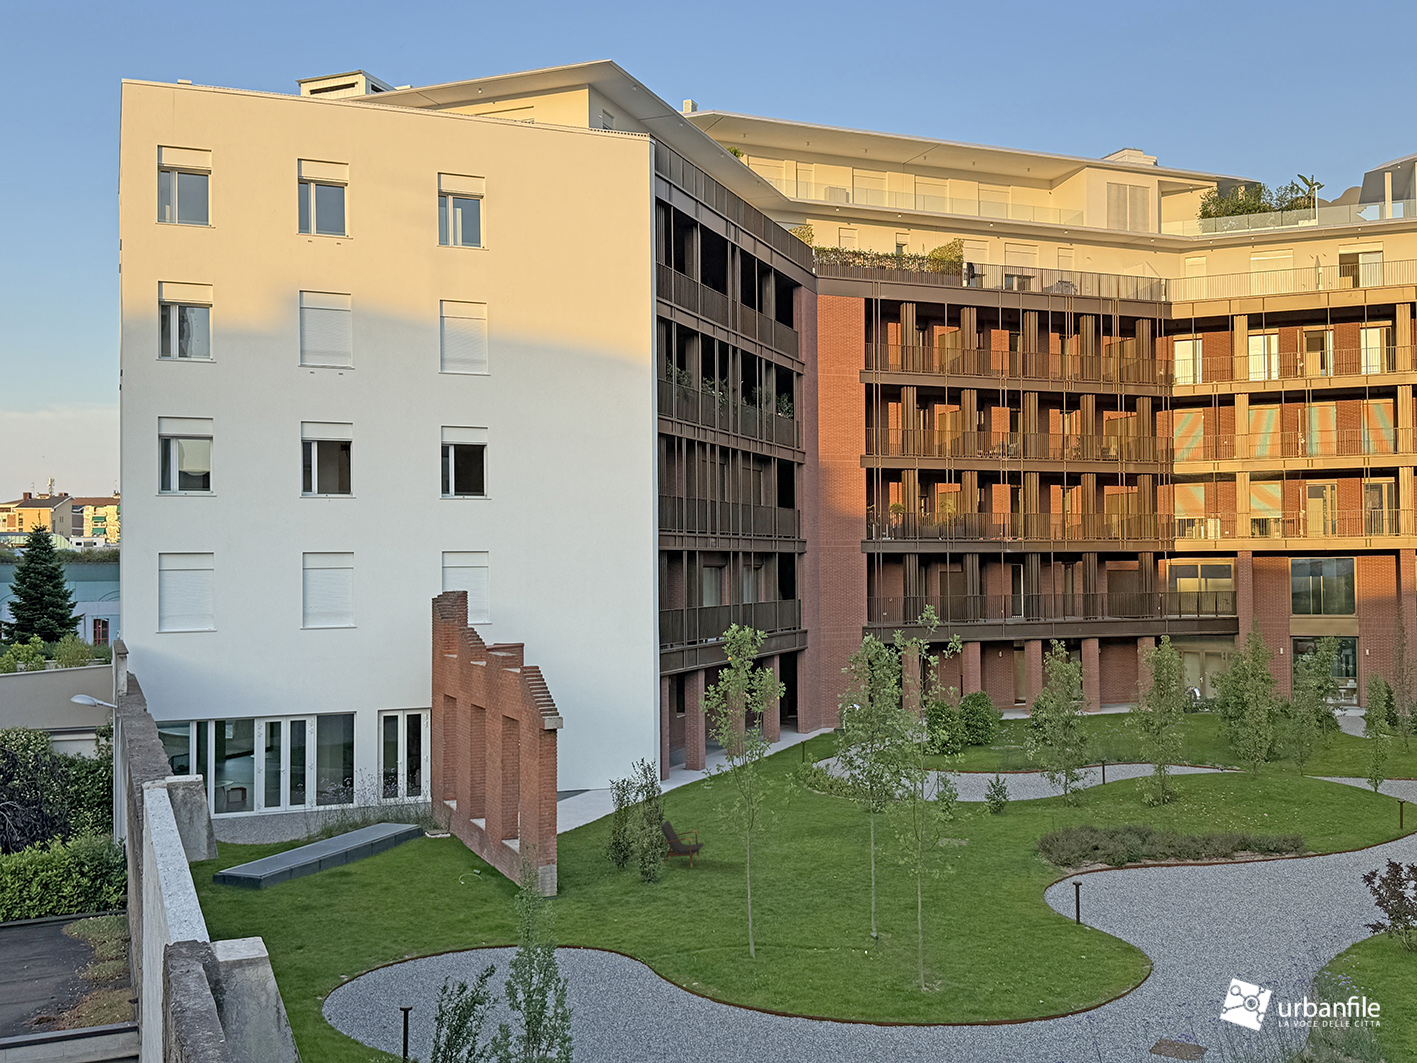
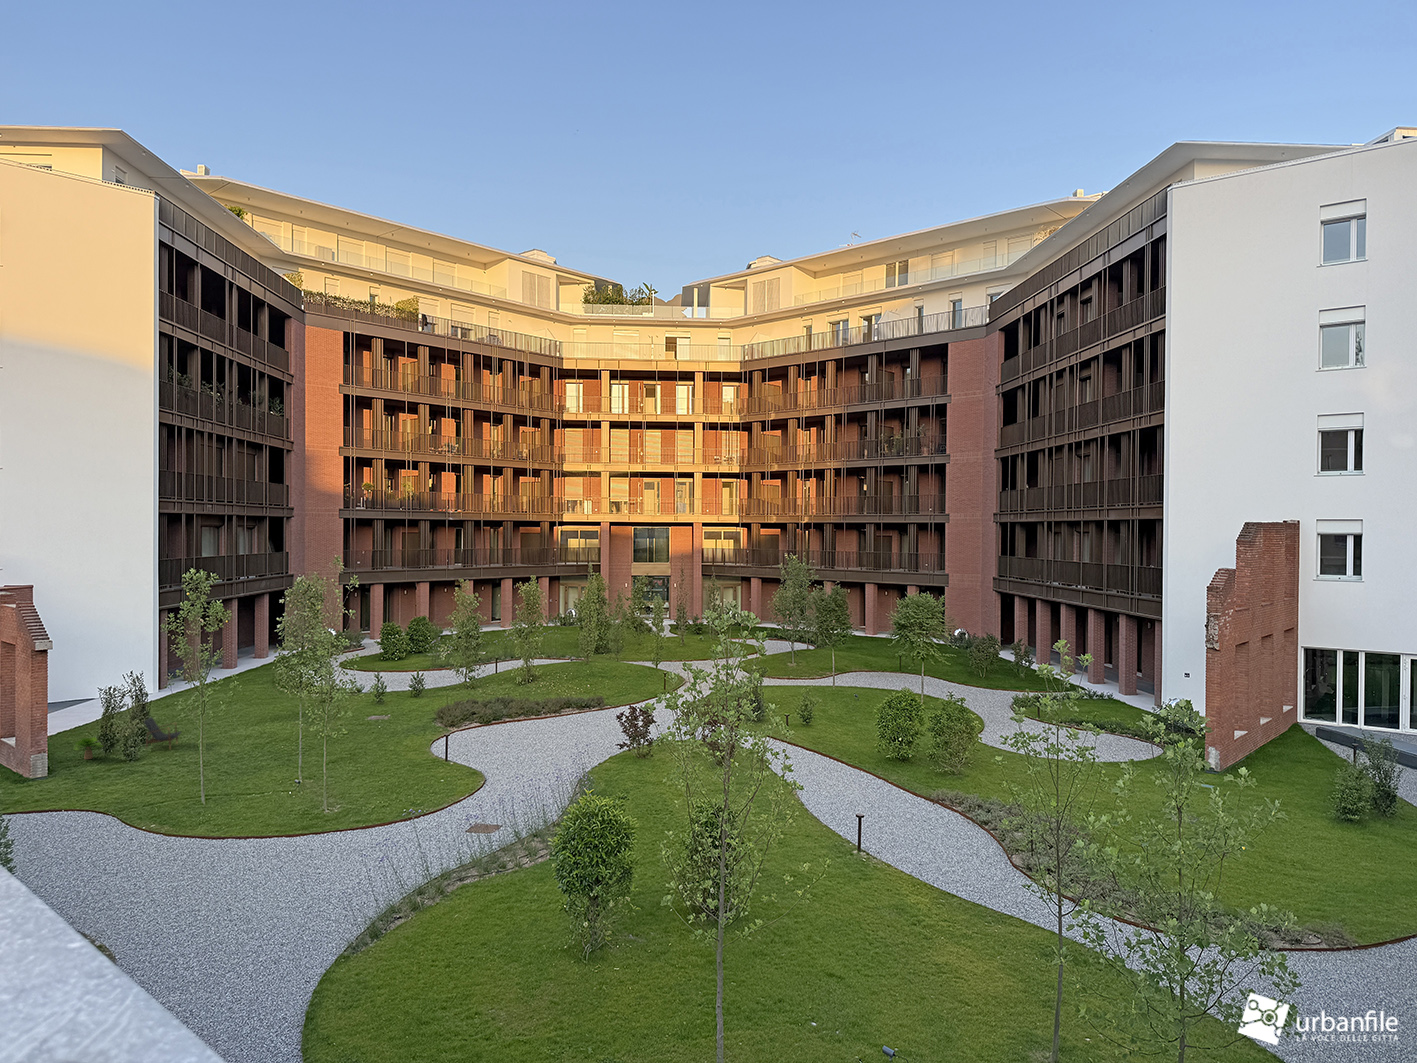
potted plant: none [583,841,617,872] -> present [74,737,103,759]

